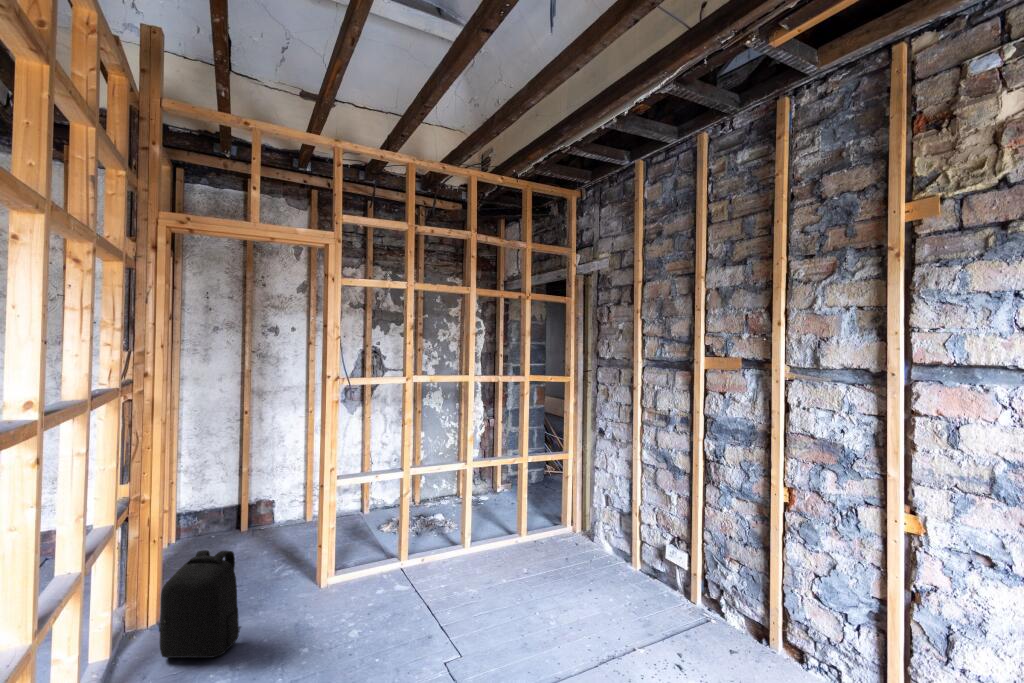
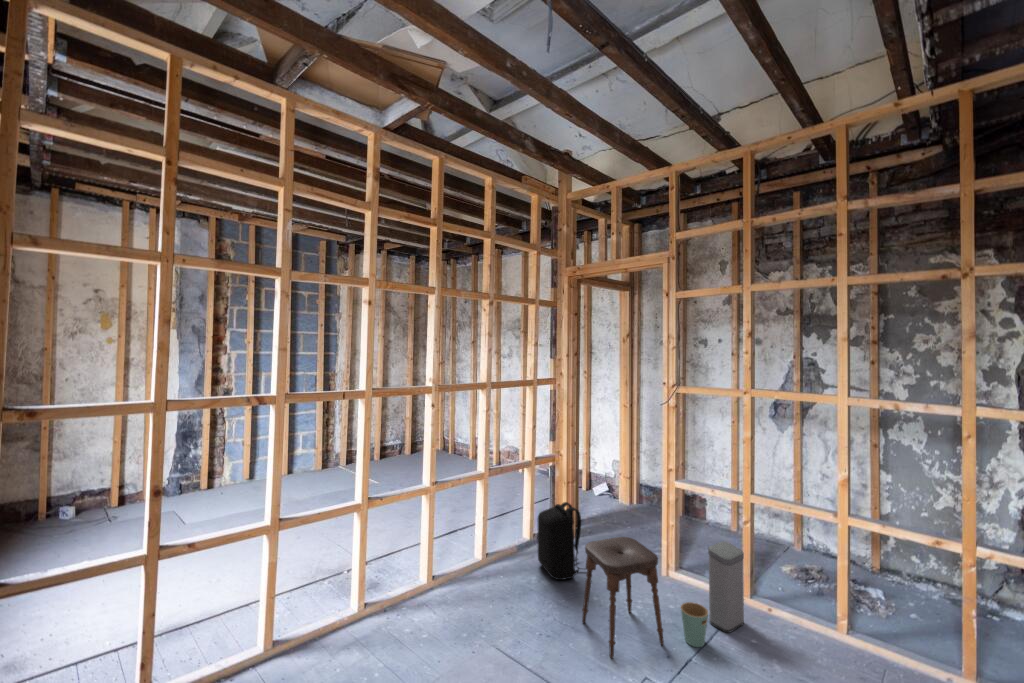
trash can: none [390,512,416,611] -> present [681,541,744,647]
stool: none [310,542,392,664] -> present [582,537,664,658]

